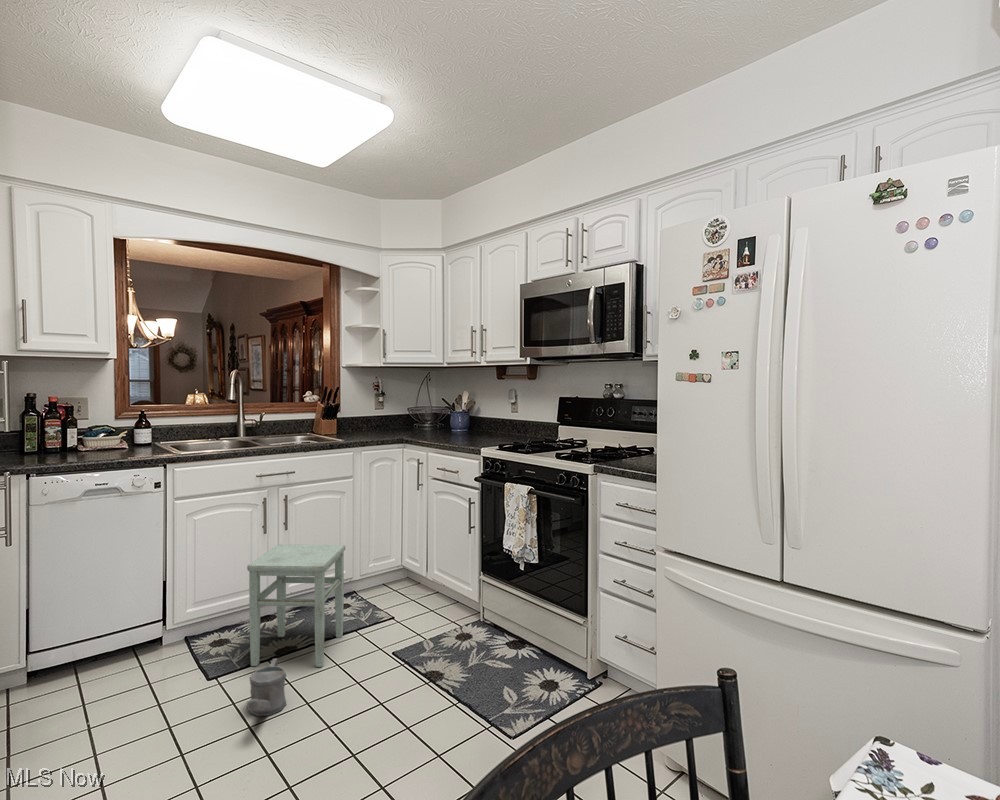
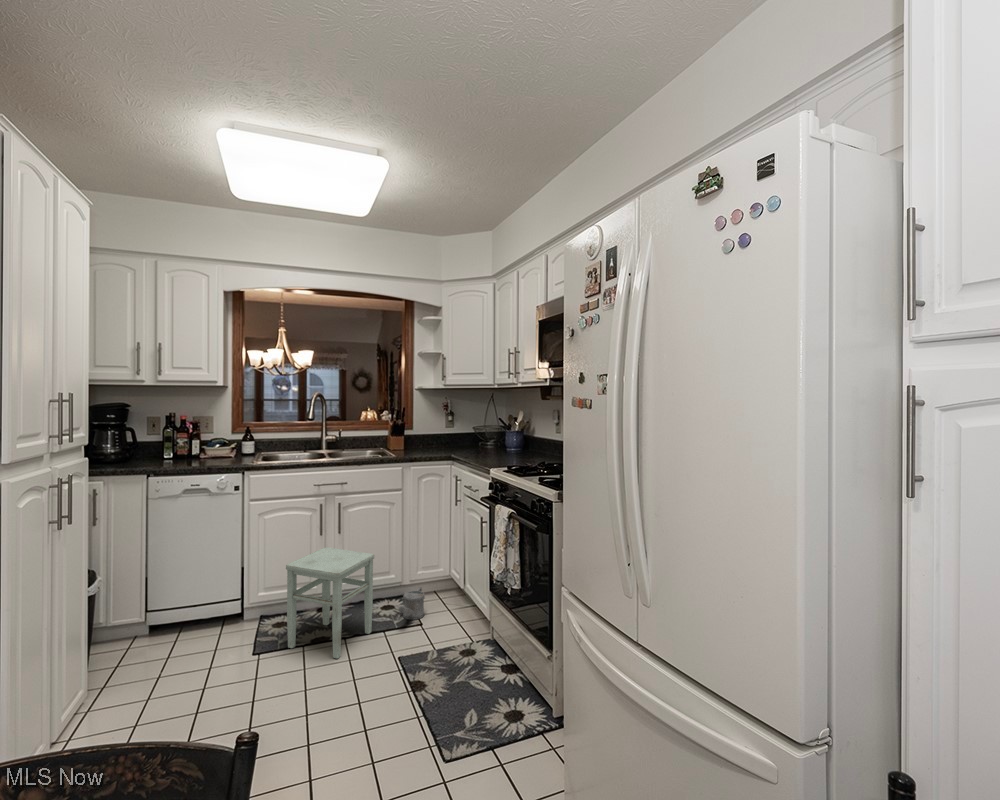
watering can: present [247,659,286,716] -> present [399,587,425,620]

